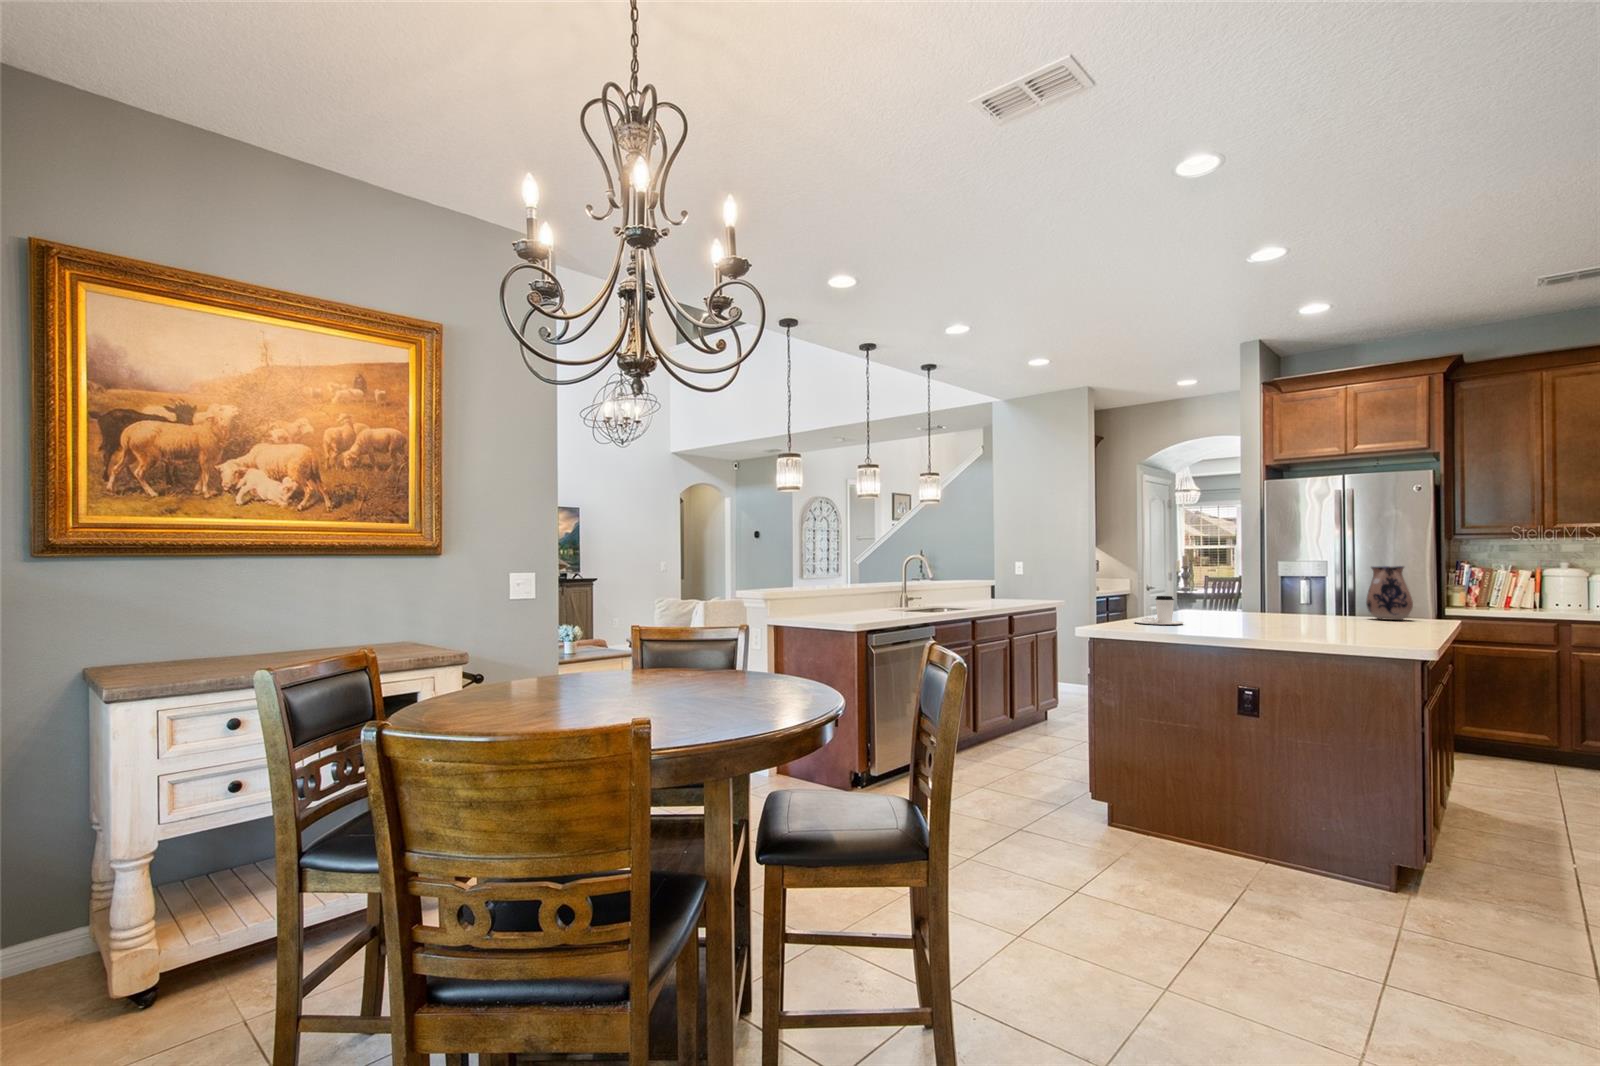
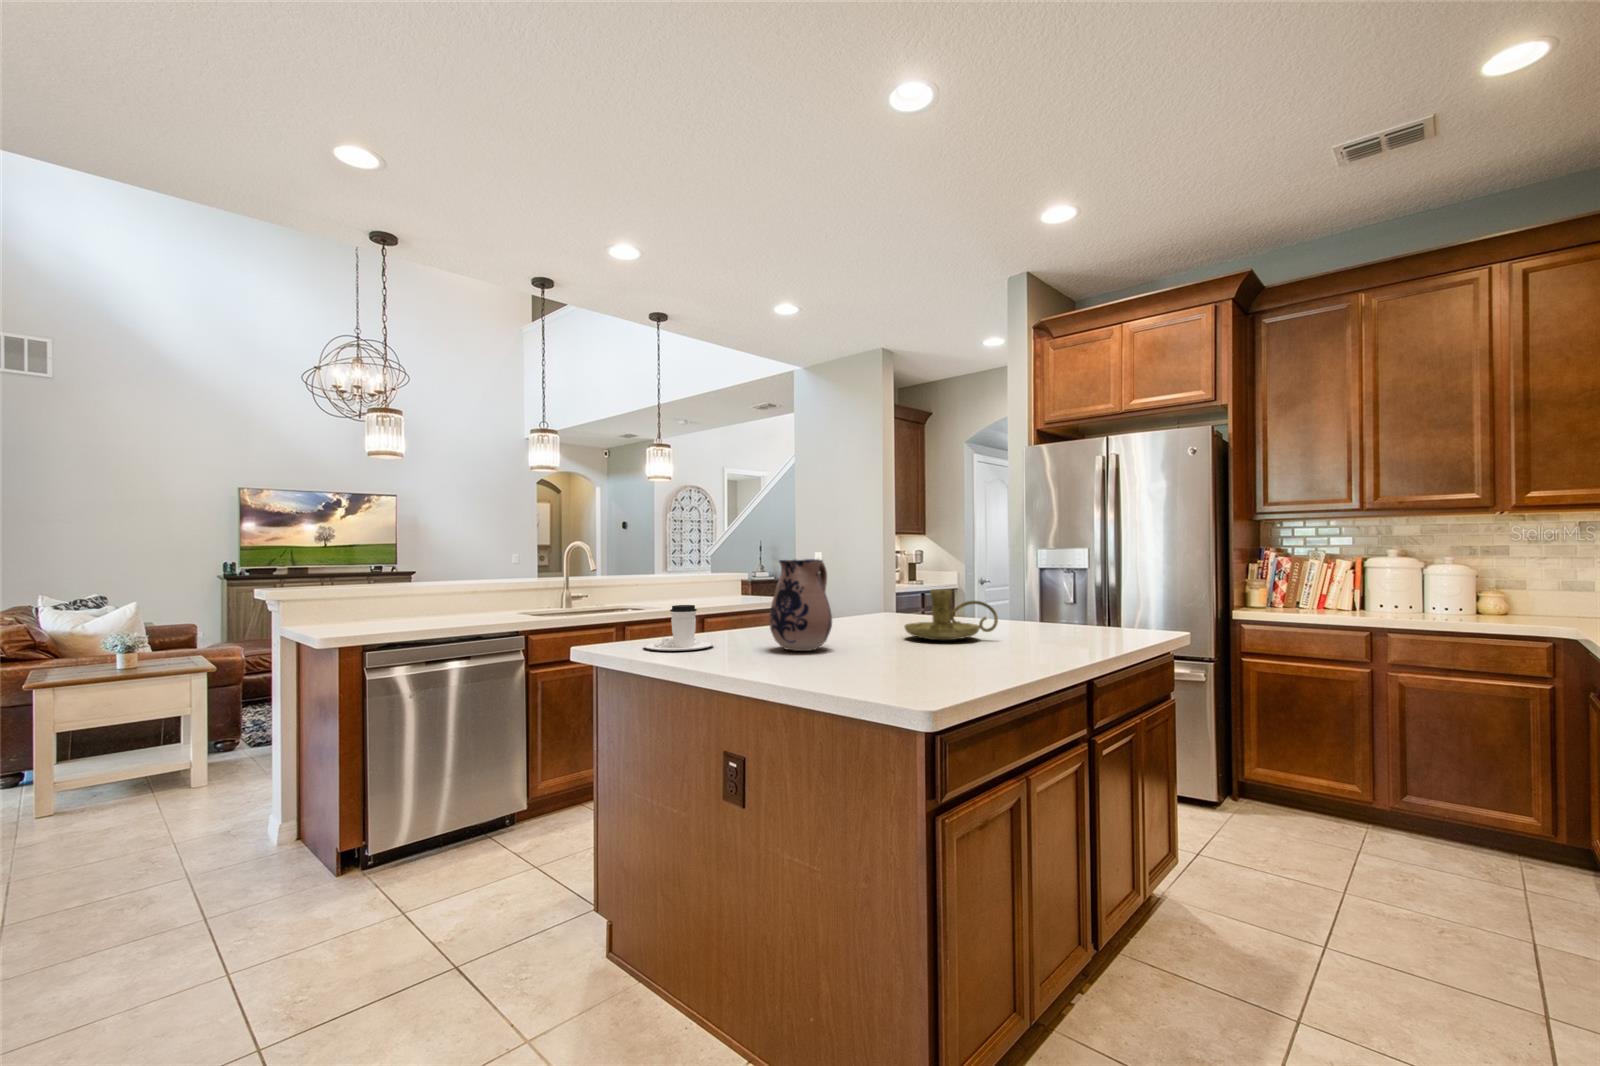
ceramic pitcher: present [1366,566,1413,620] -> present [769,559,832,651]
candle holder: none [1282,588,1352,621] -> present [905,589,998,640]

